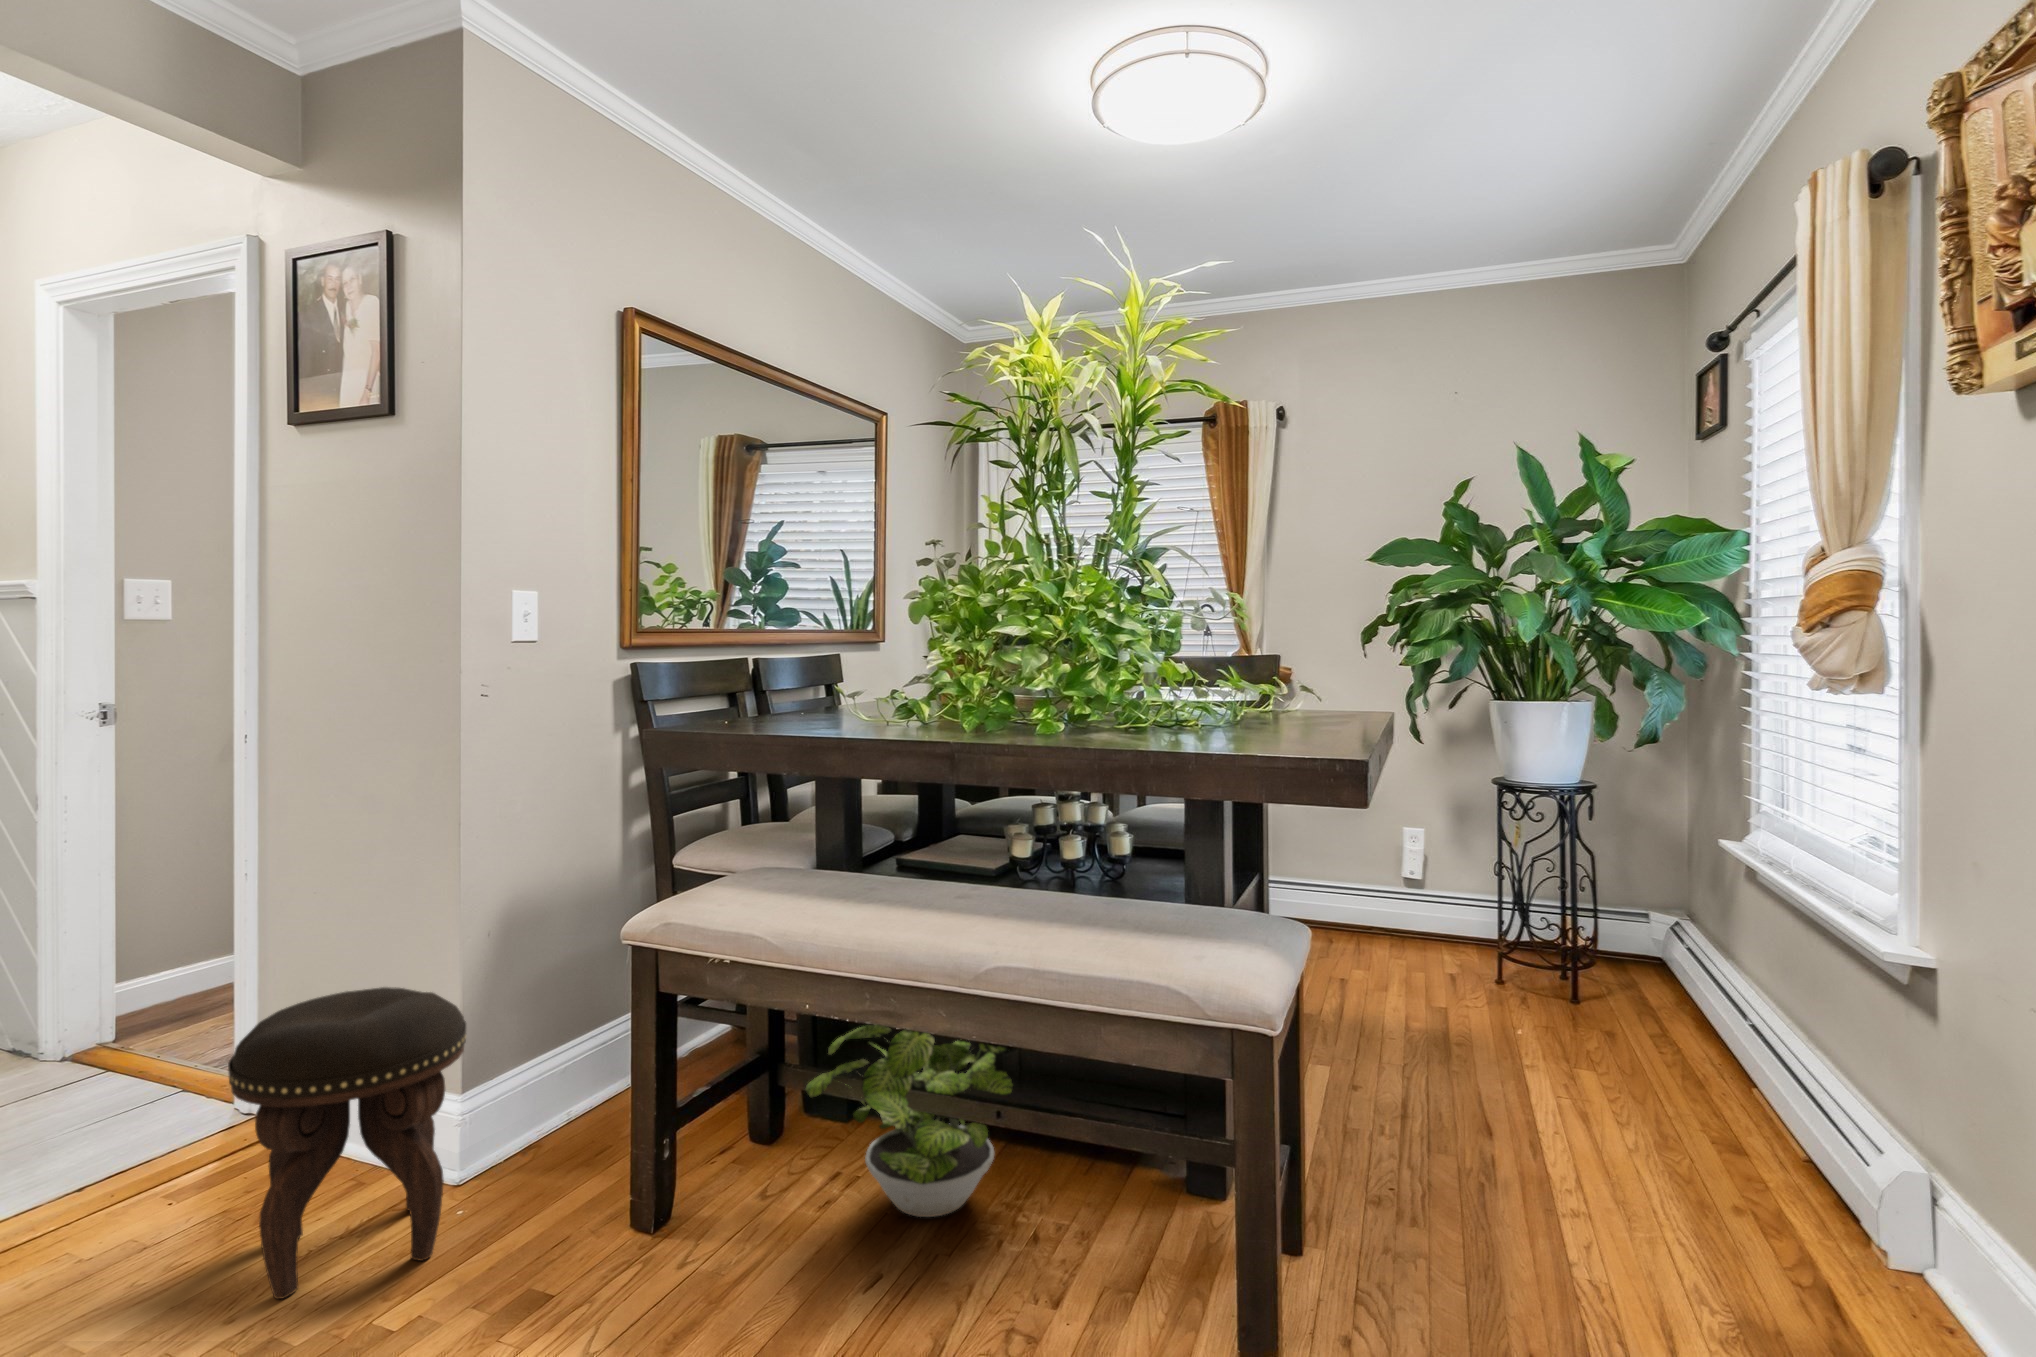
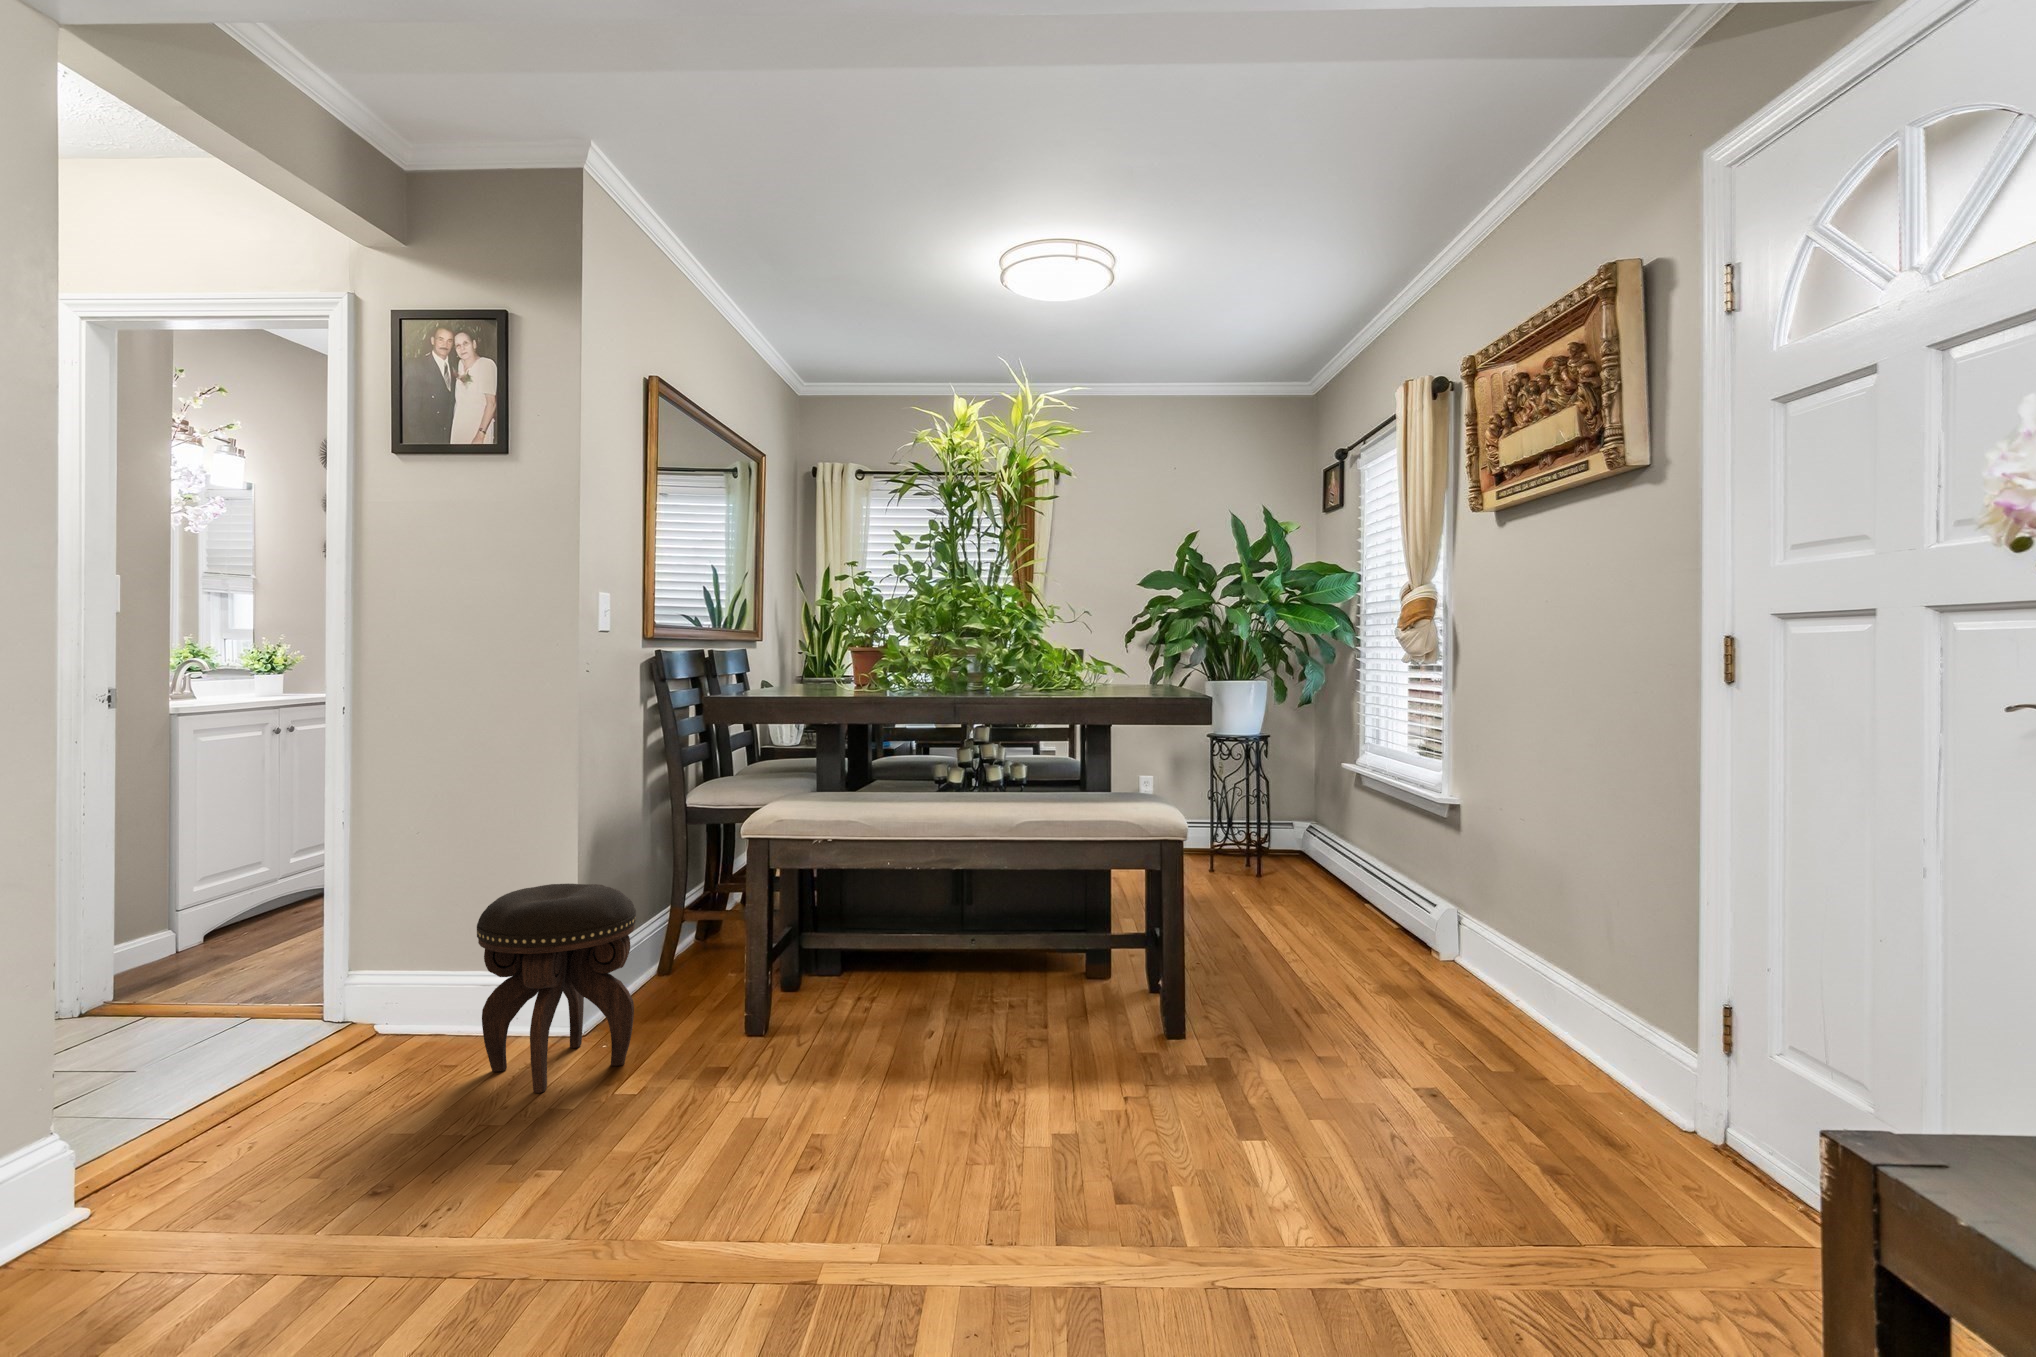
potted plant: present [805,1025,1013,1217] -> none [873,879,994,1007]

